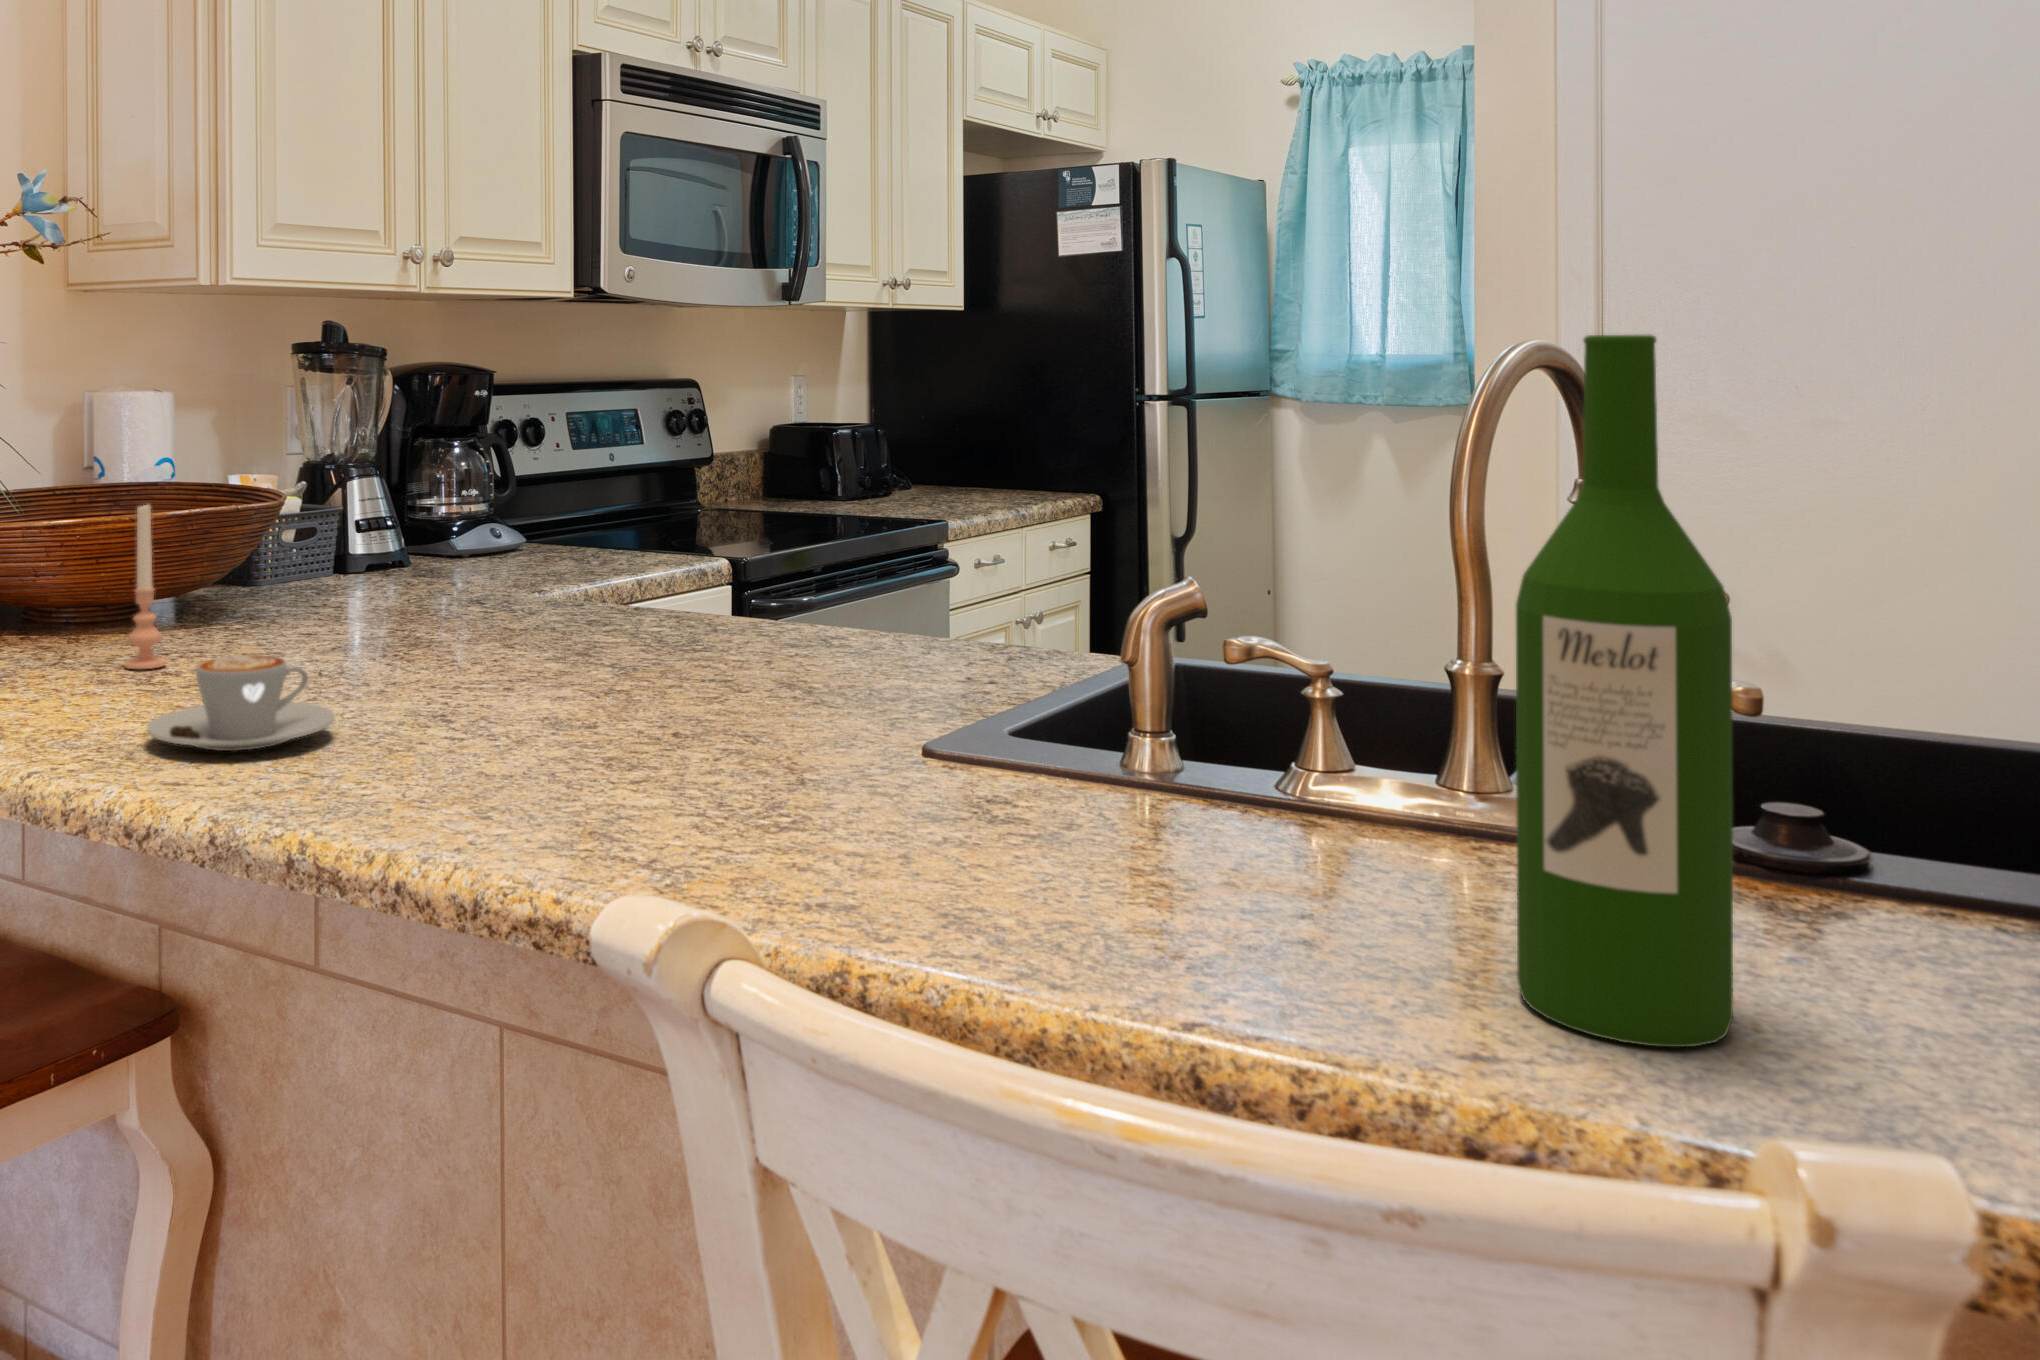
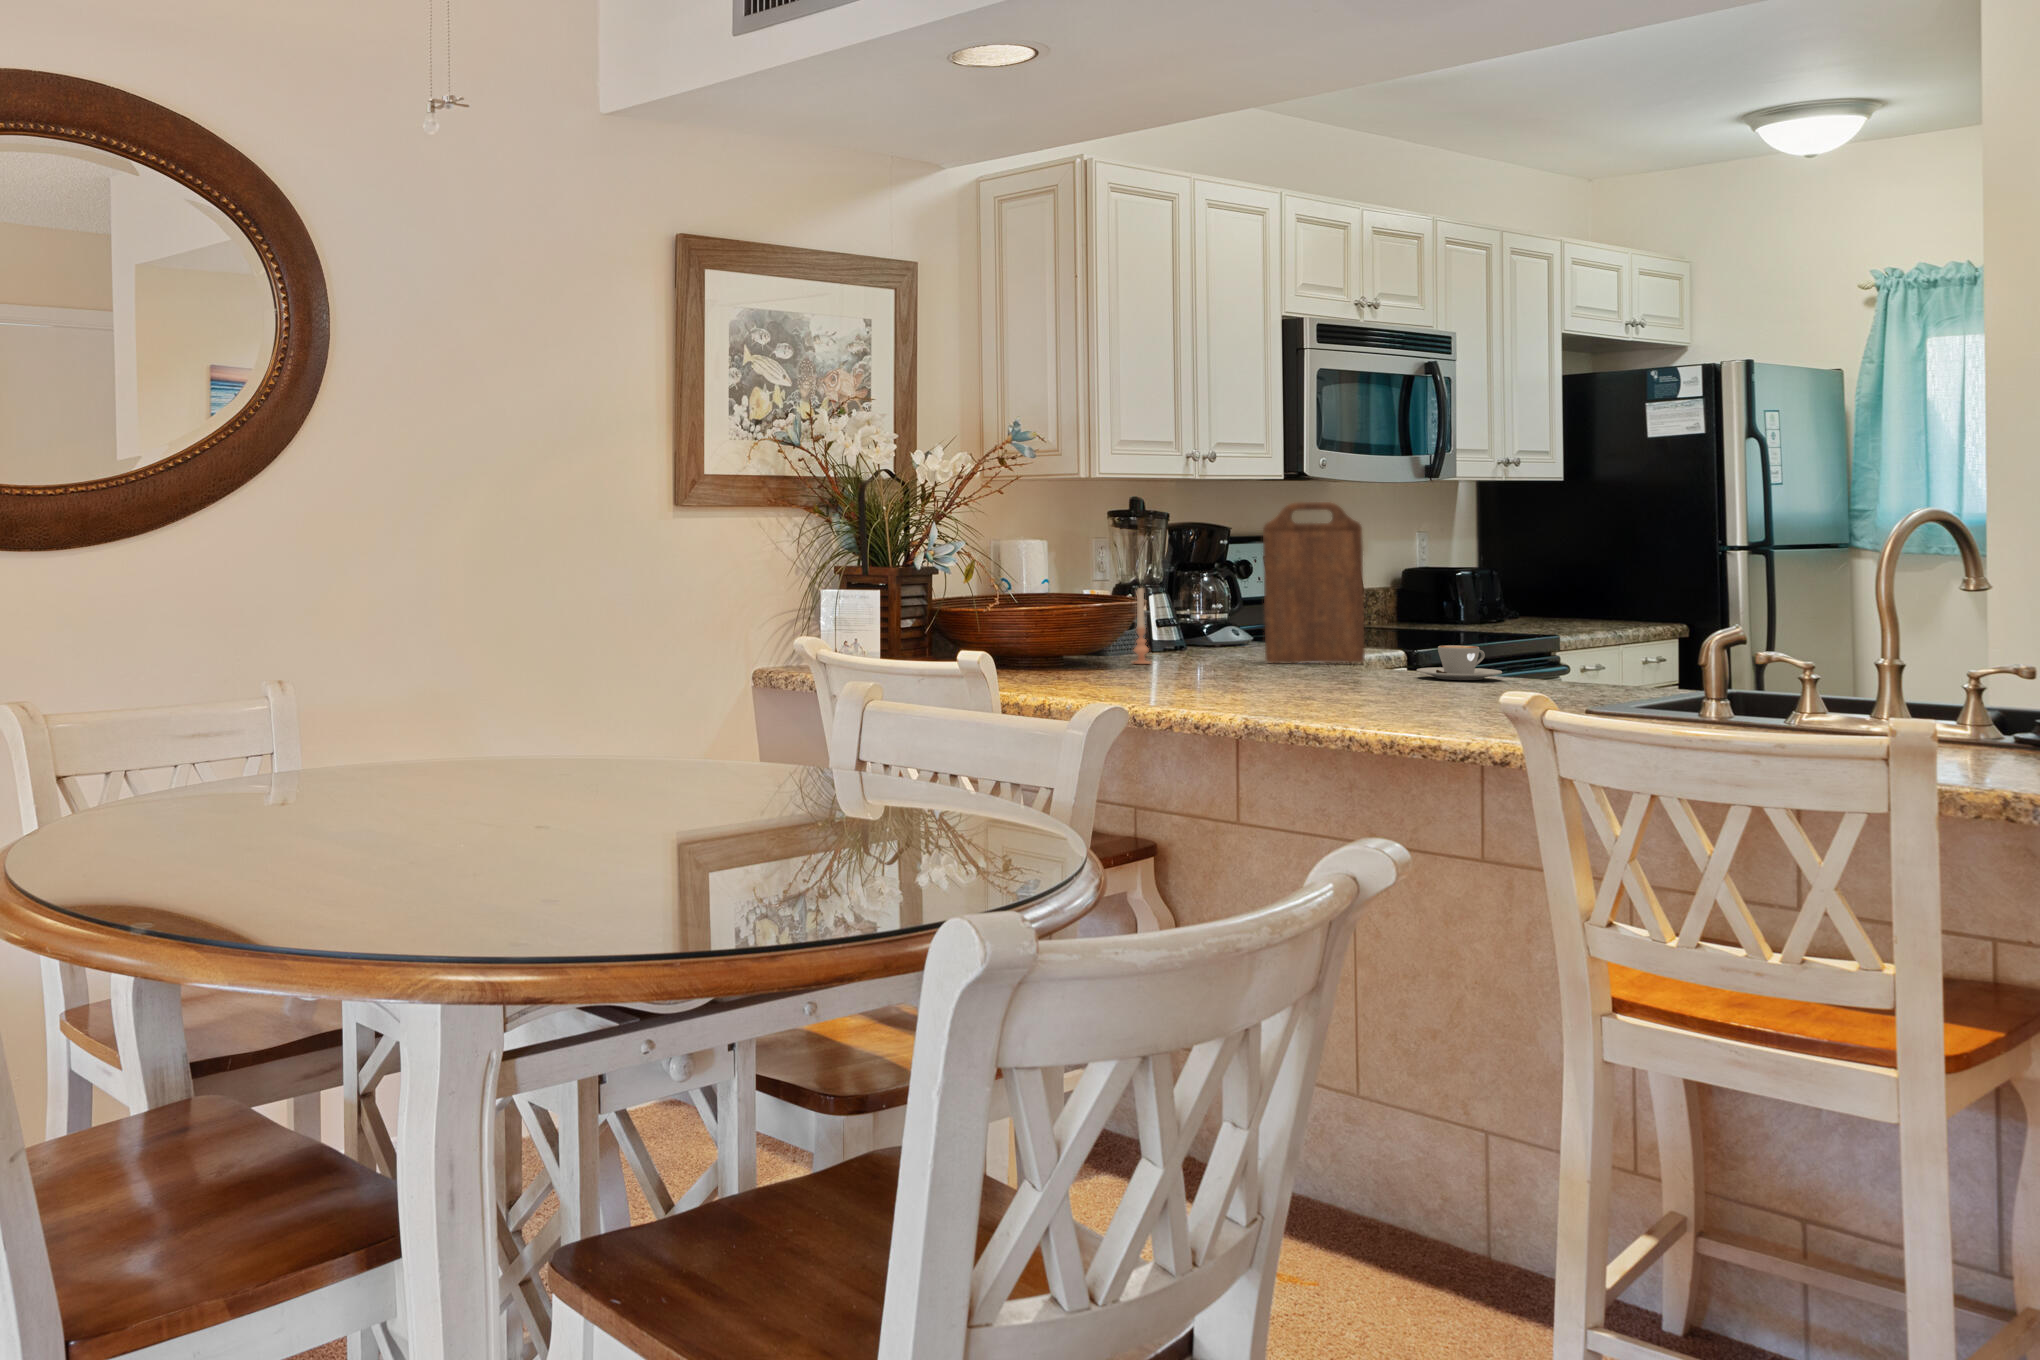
cutting board: none [413,325,601,649] -> present [1263,502,1365,663]
wine bottle: present [1516,335,1733,1047] -> none [1772,509,1844,722]
coffee cup: present [147,655,335,751] -> present [1417,645,1502,680]

